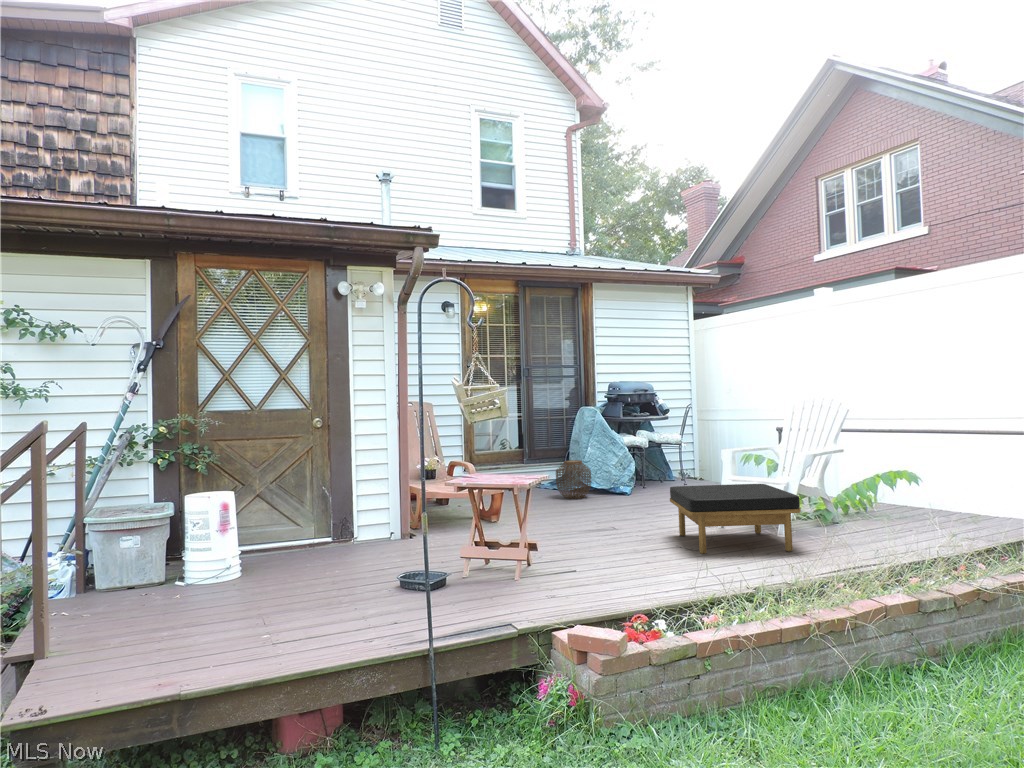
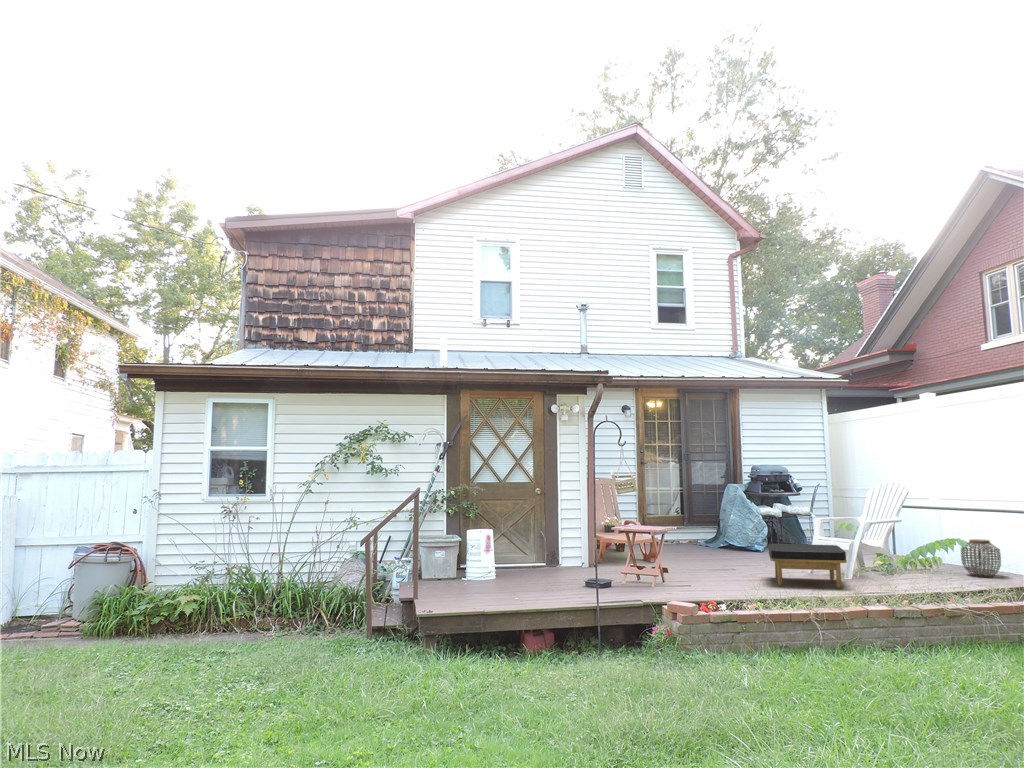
woven basket: present [556,460,591,499] -> present [961,539,1001,577]

